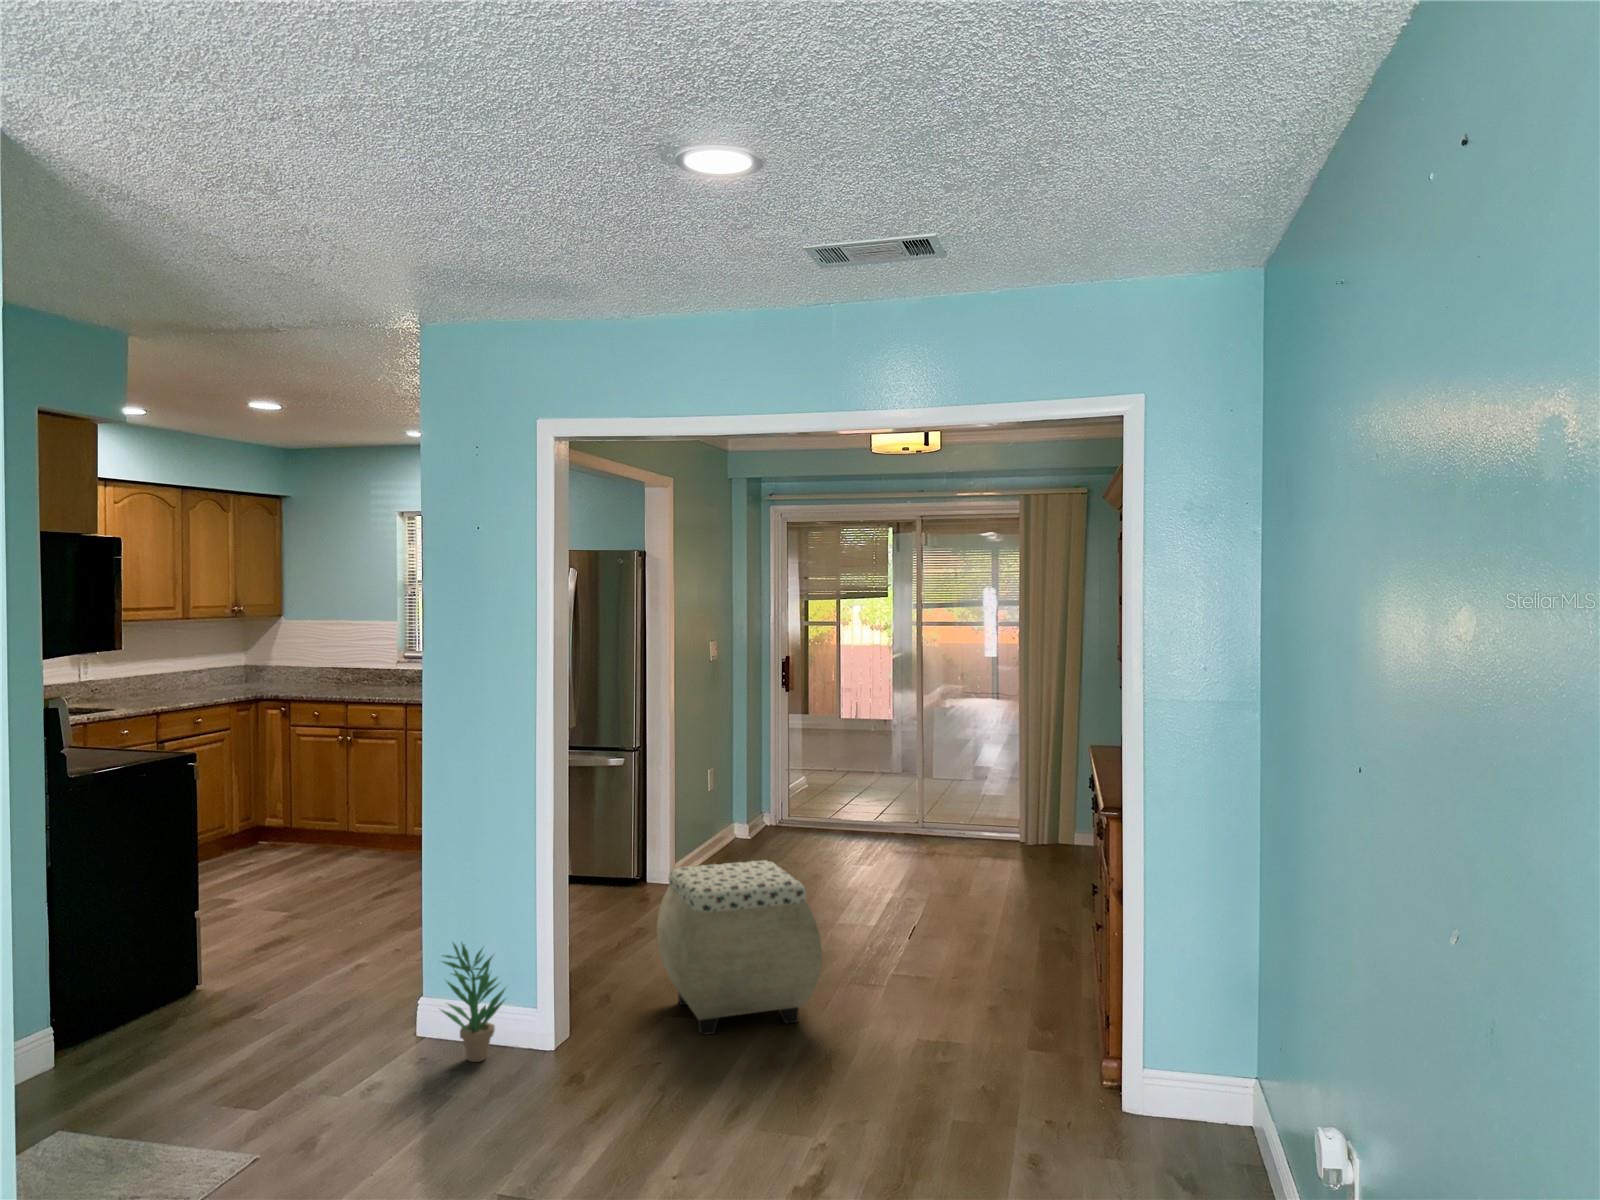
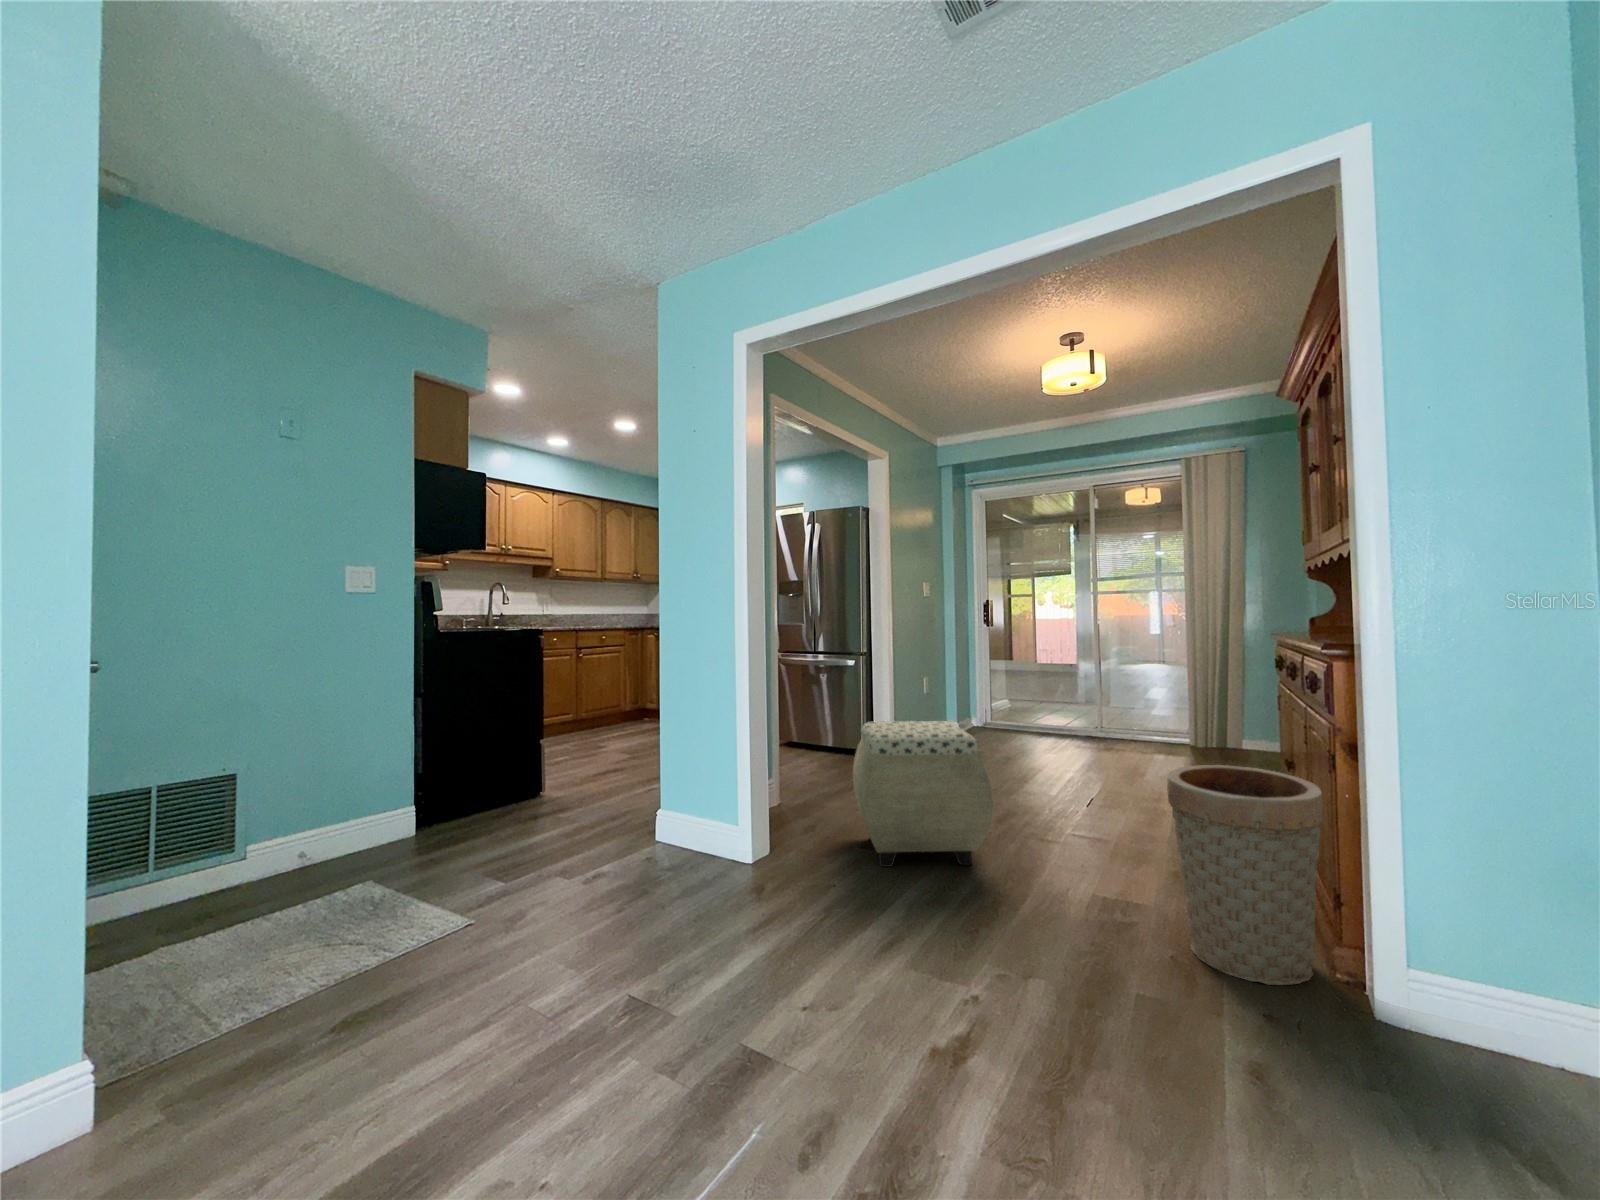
basket: none [987,908,1105,1100] -> present [1167,765,1324,985]
potted plant: present [442,944,505,1062] -> none [656,763,716,867]

